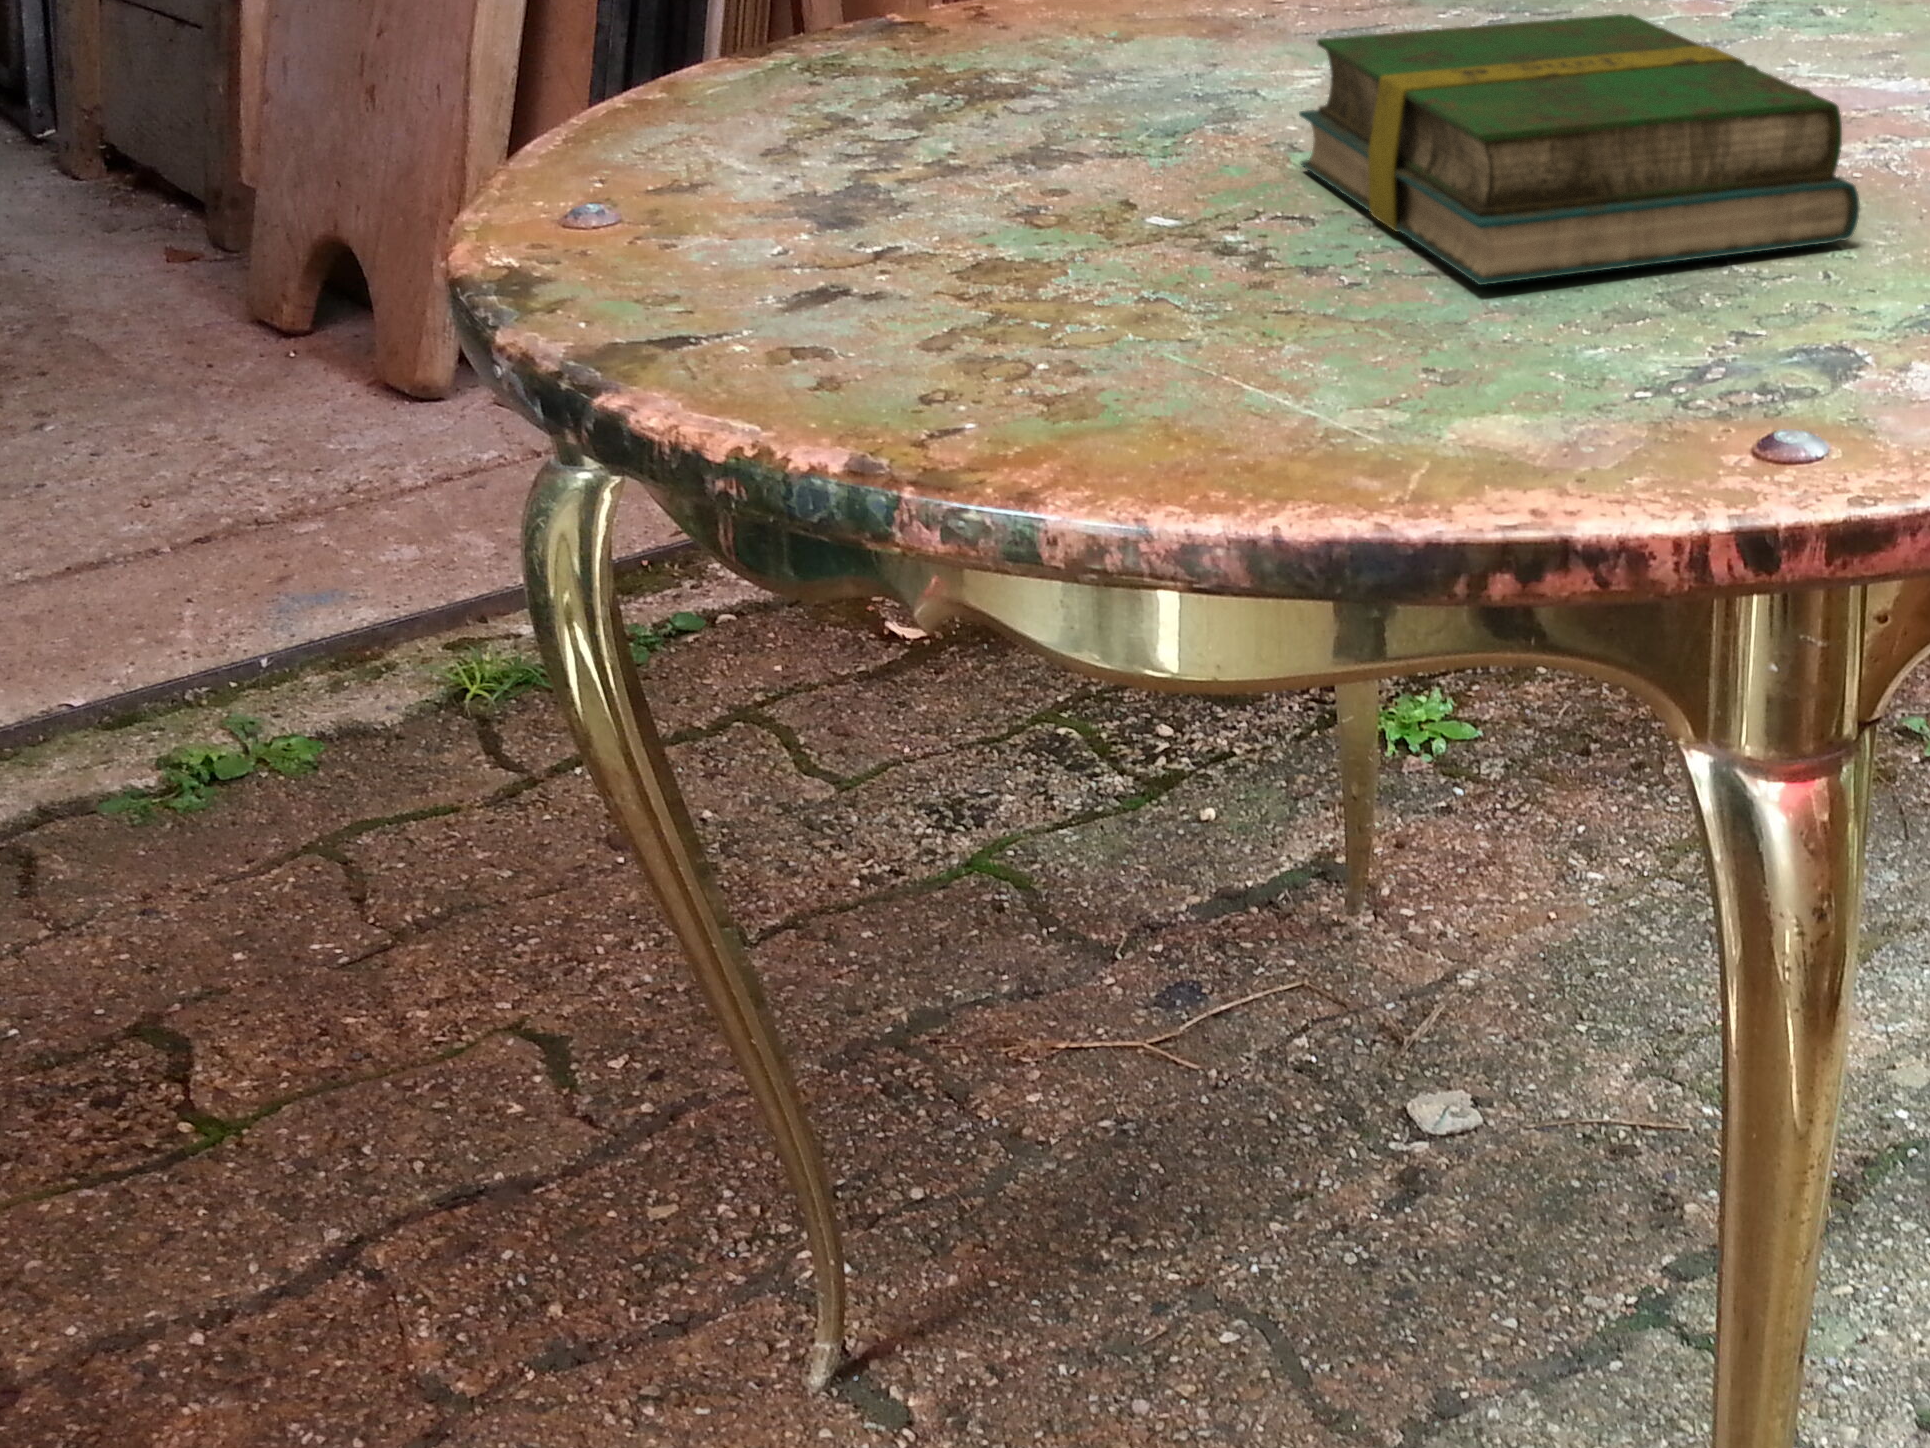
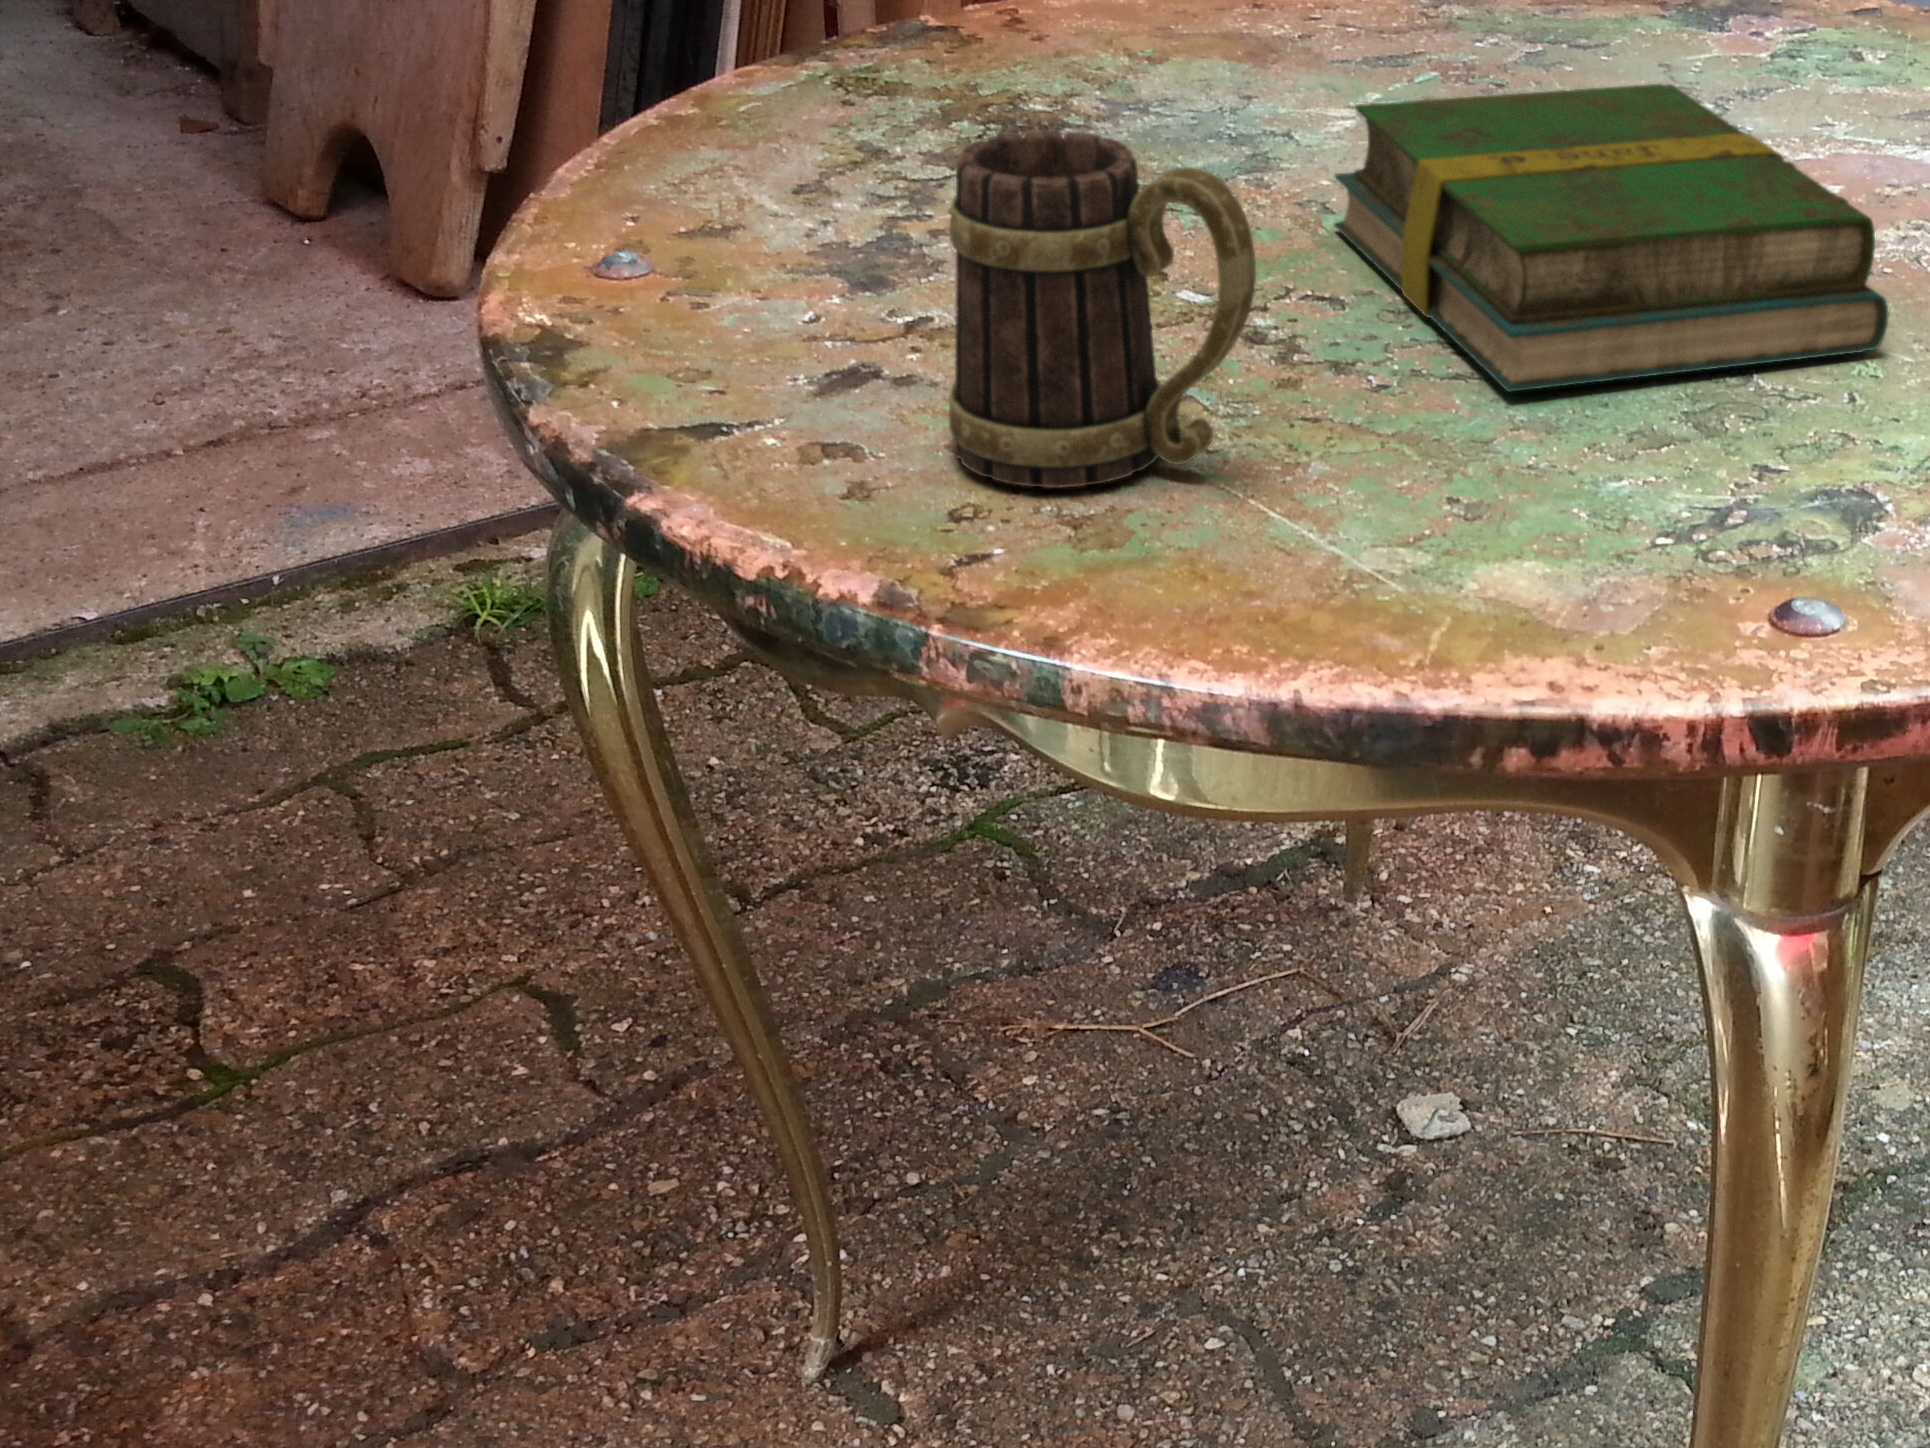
mug: none [910,25,1218,379] -> present [949,130,1256,487]

